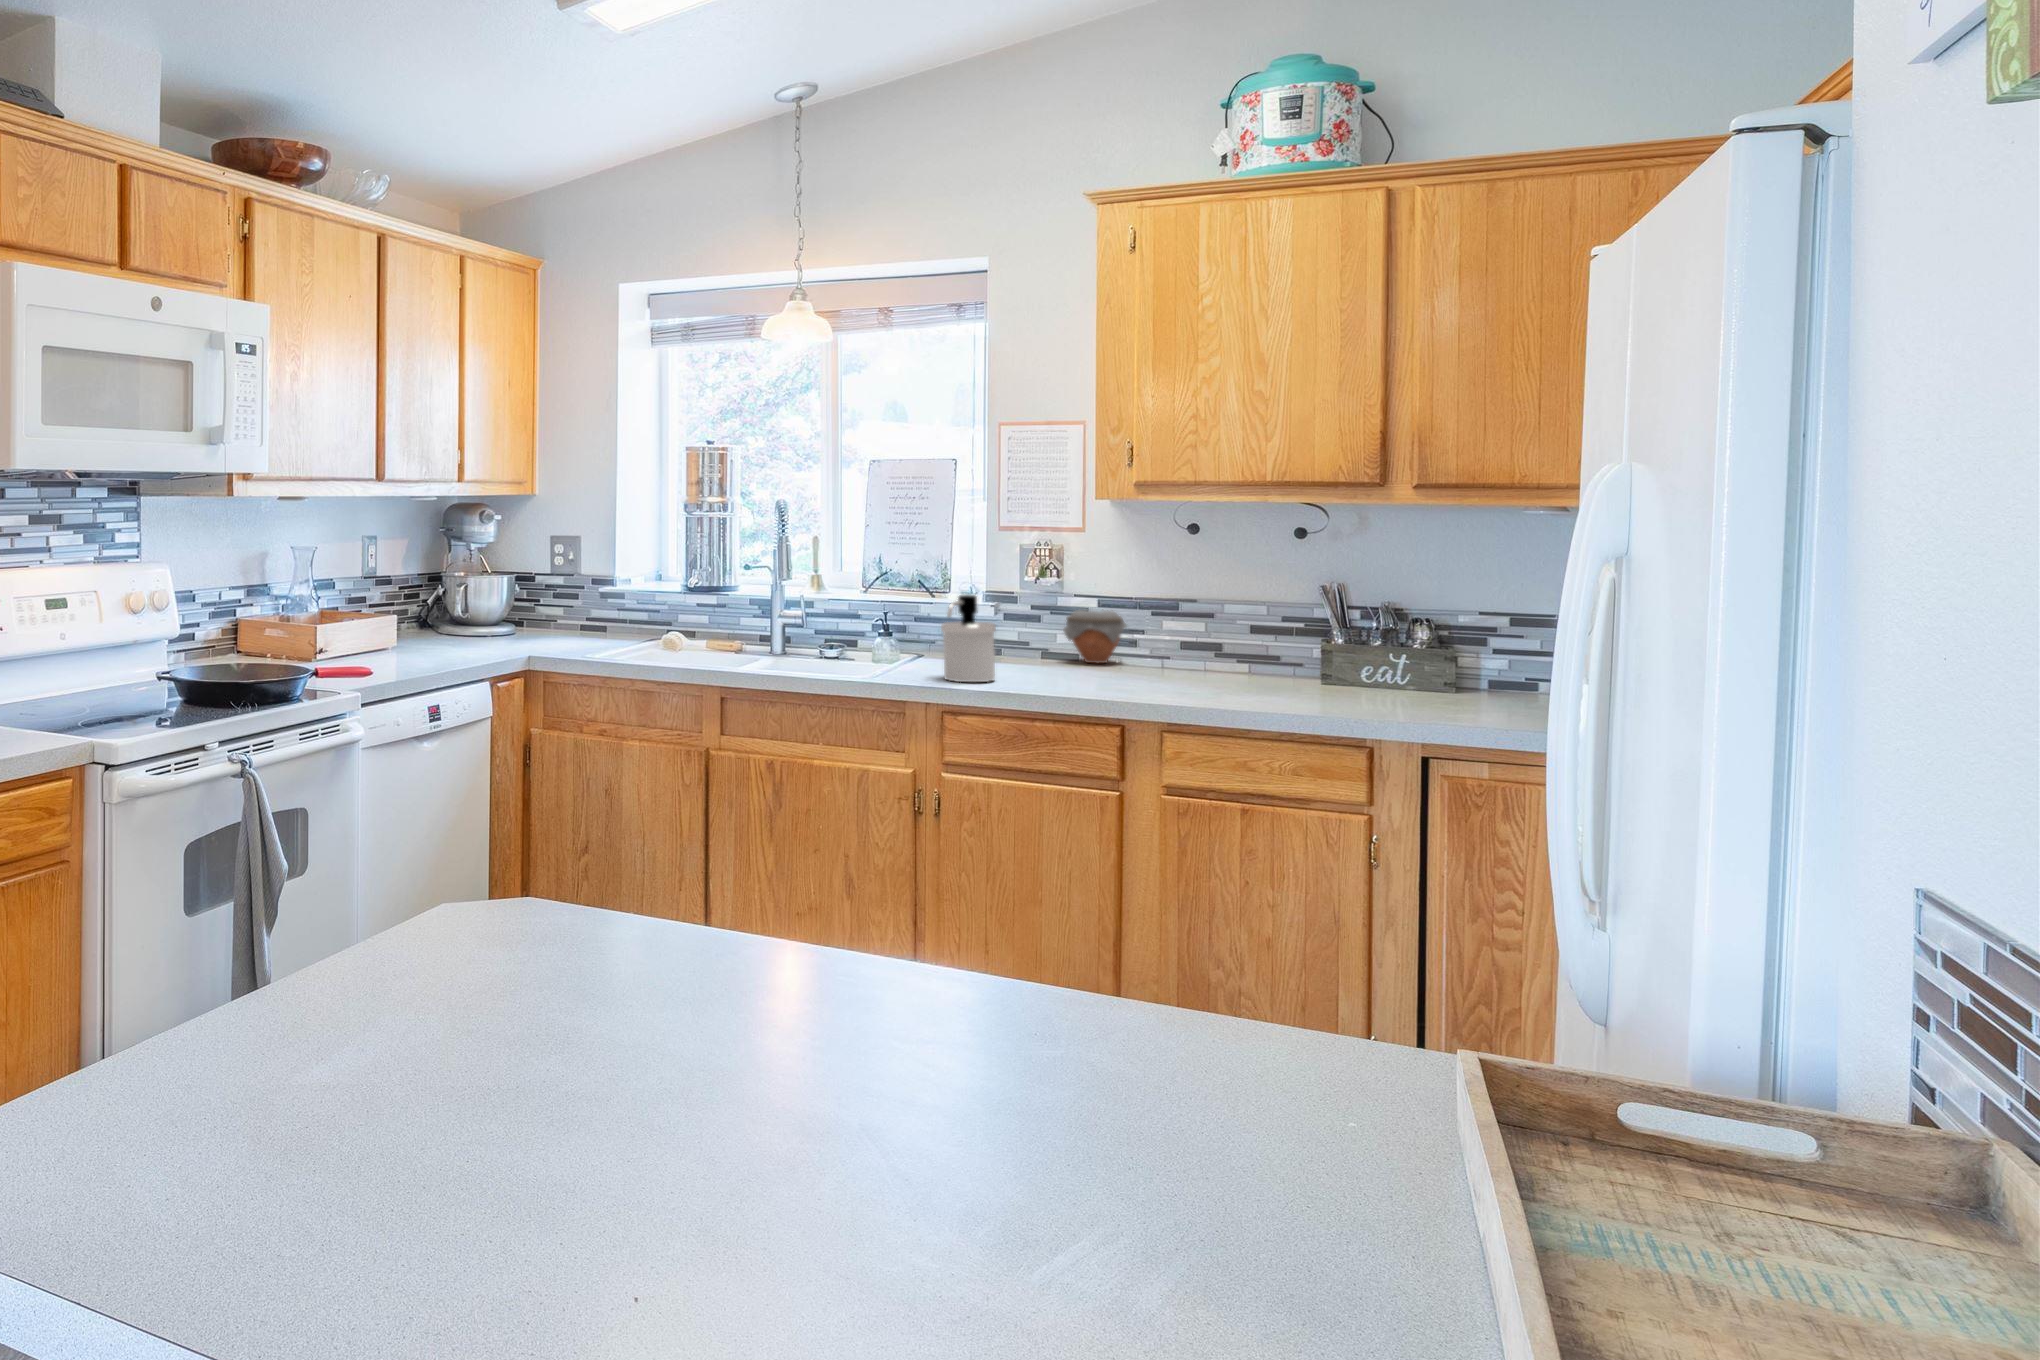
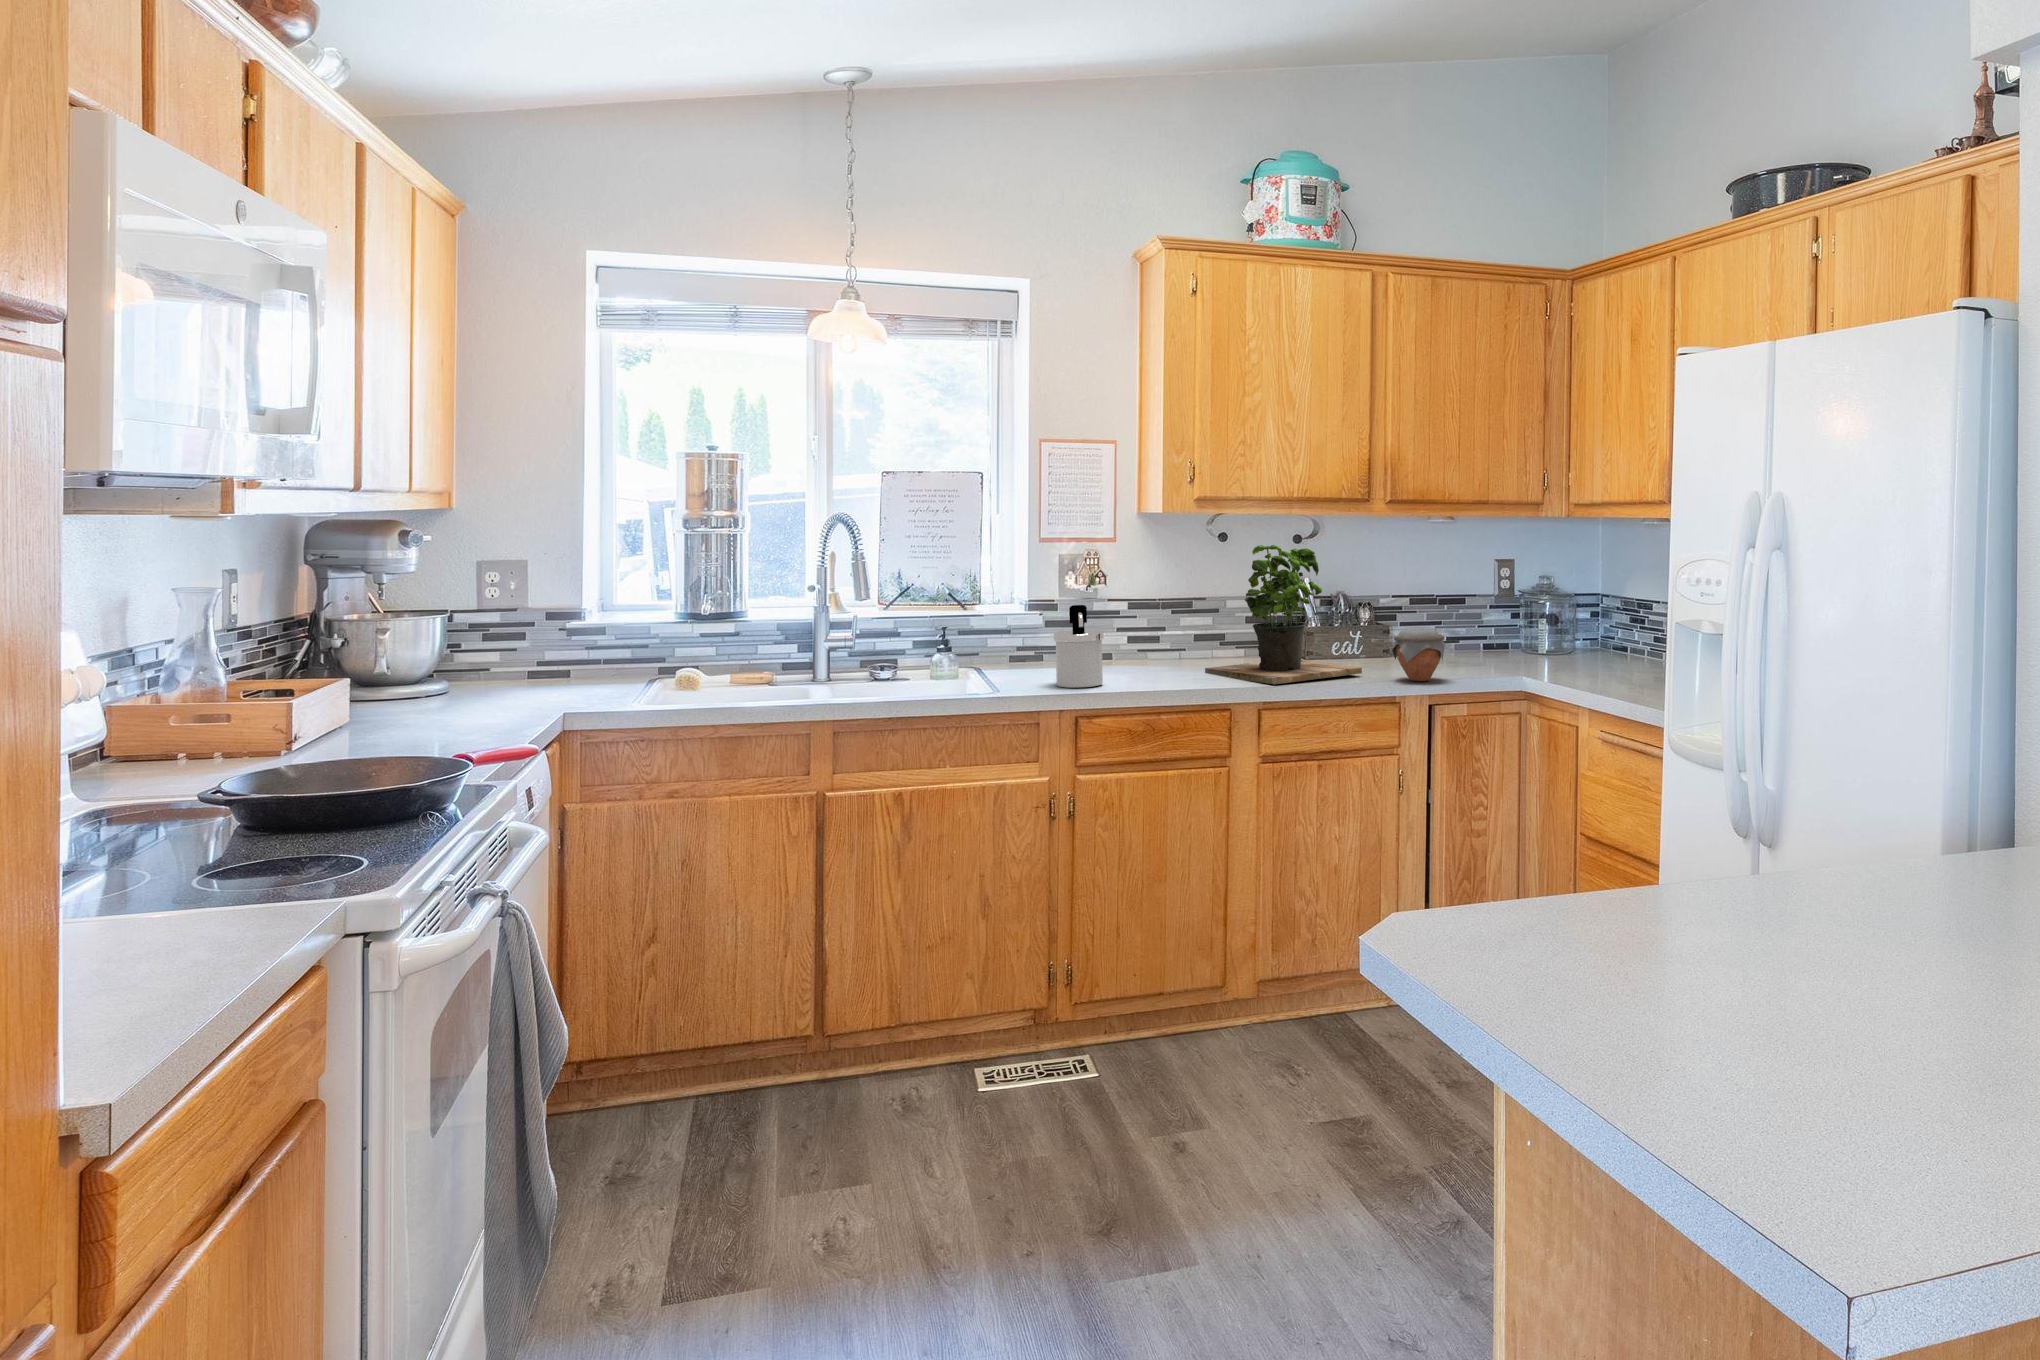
potted plant: none [1145,535,1341,703] -> present [1205,545,1362,684]
jar: present [1063,610,1126,663] -> present [1392,628,1445,681]

